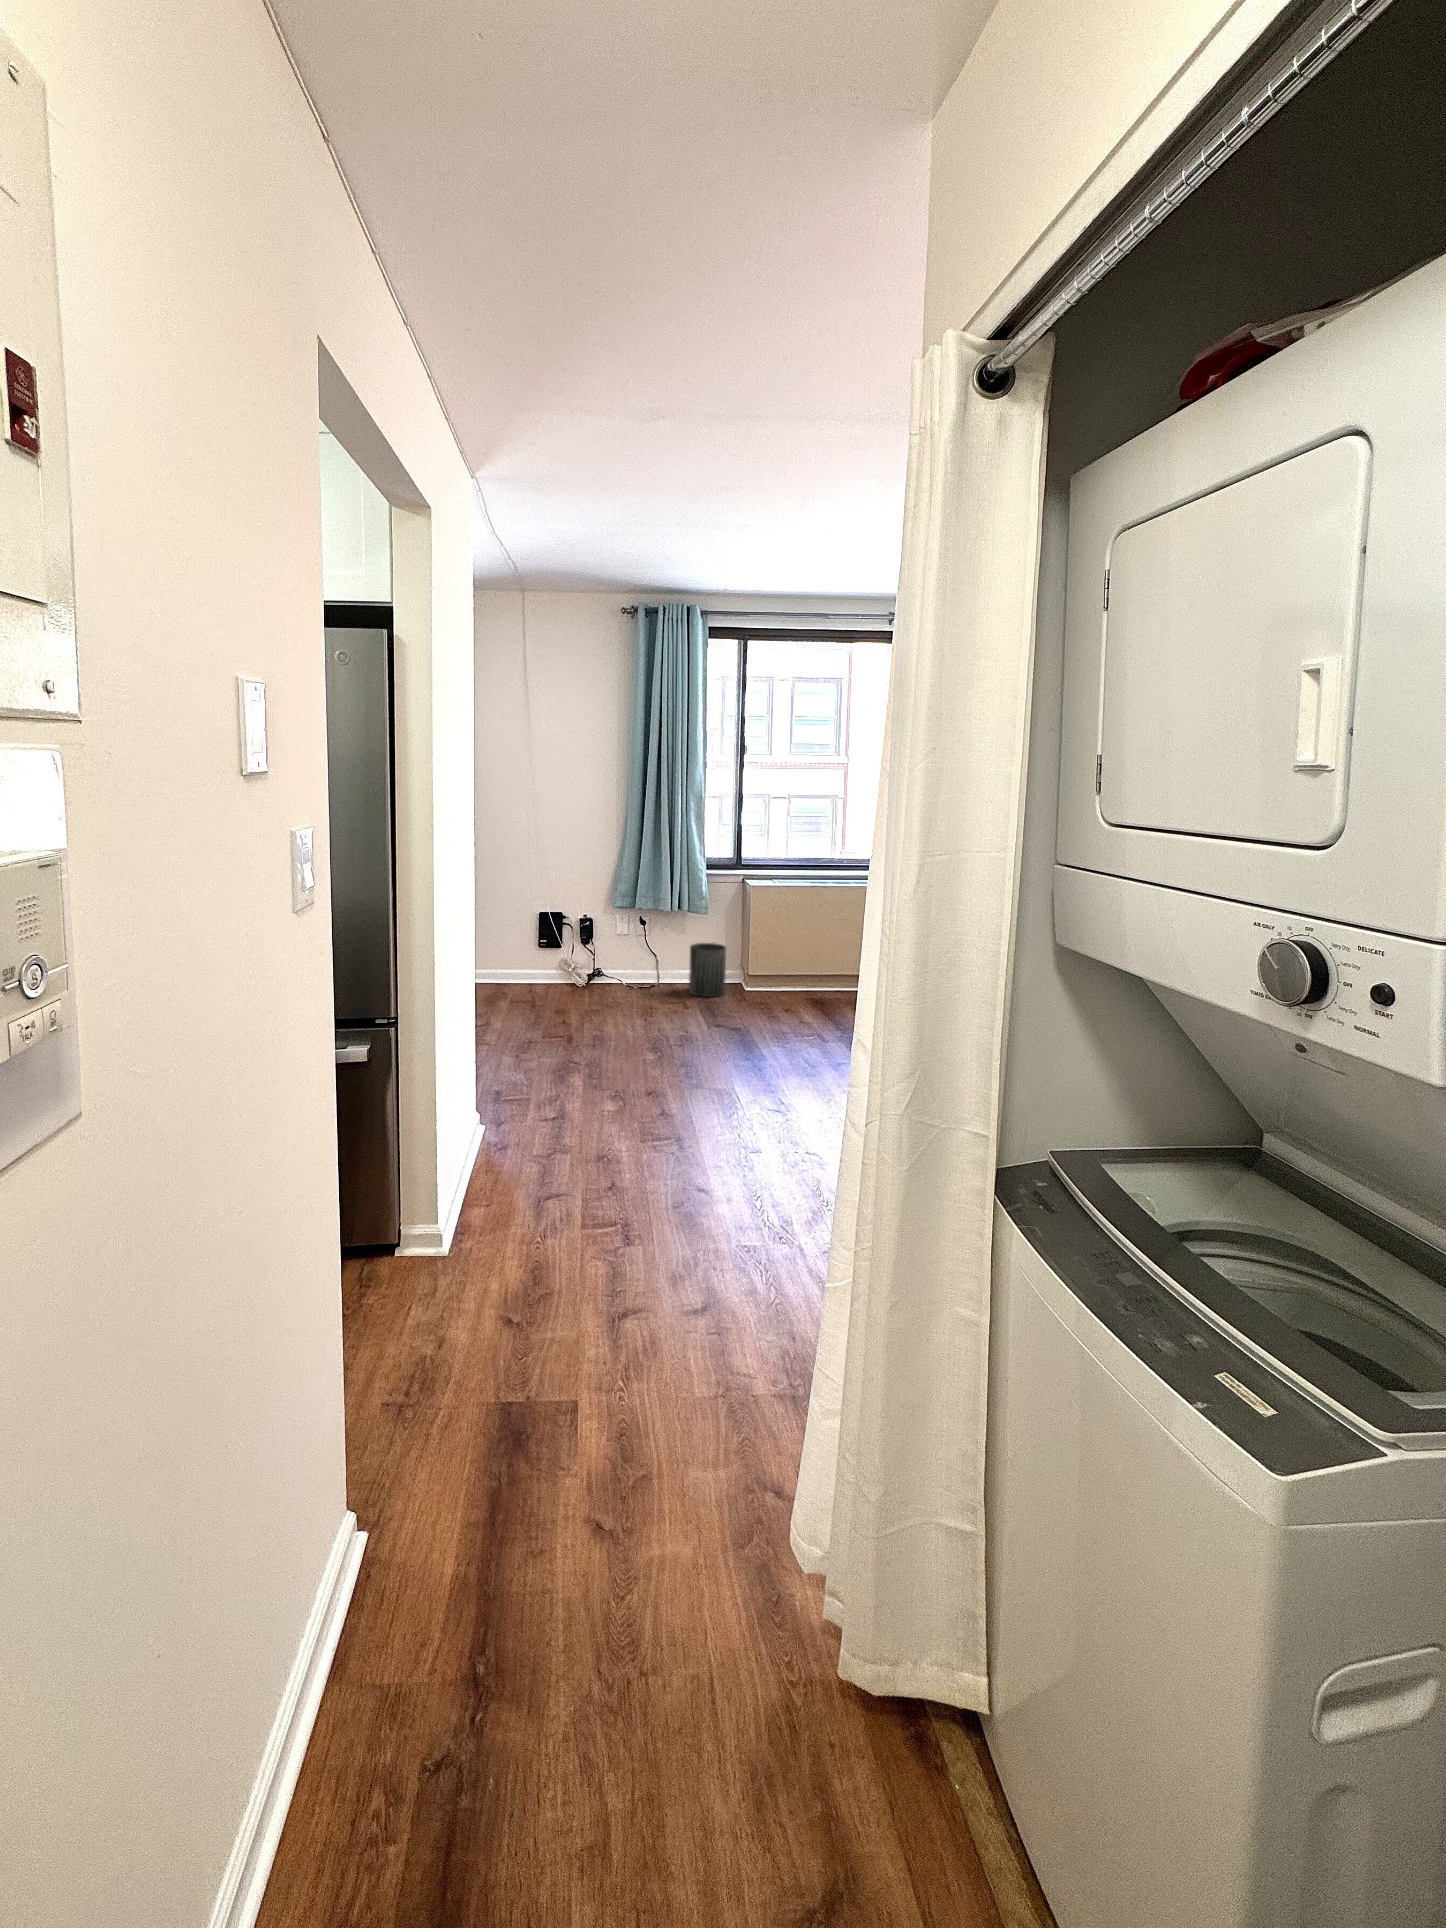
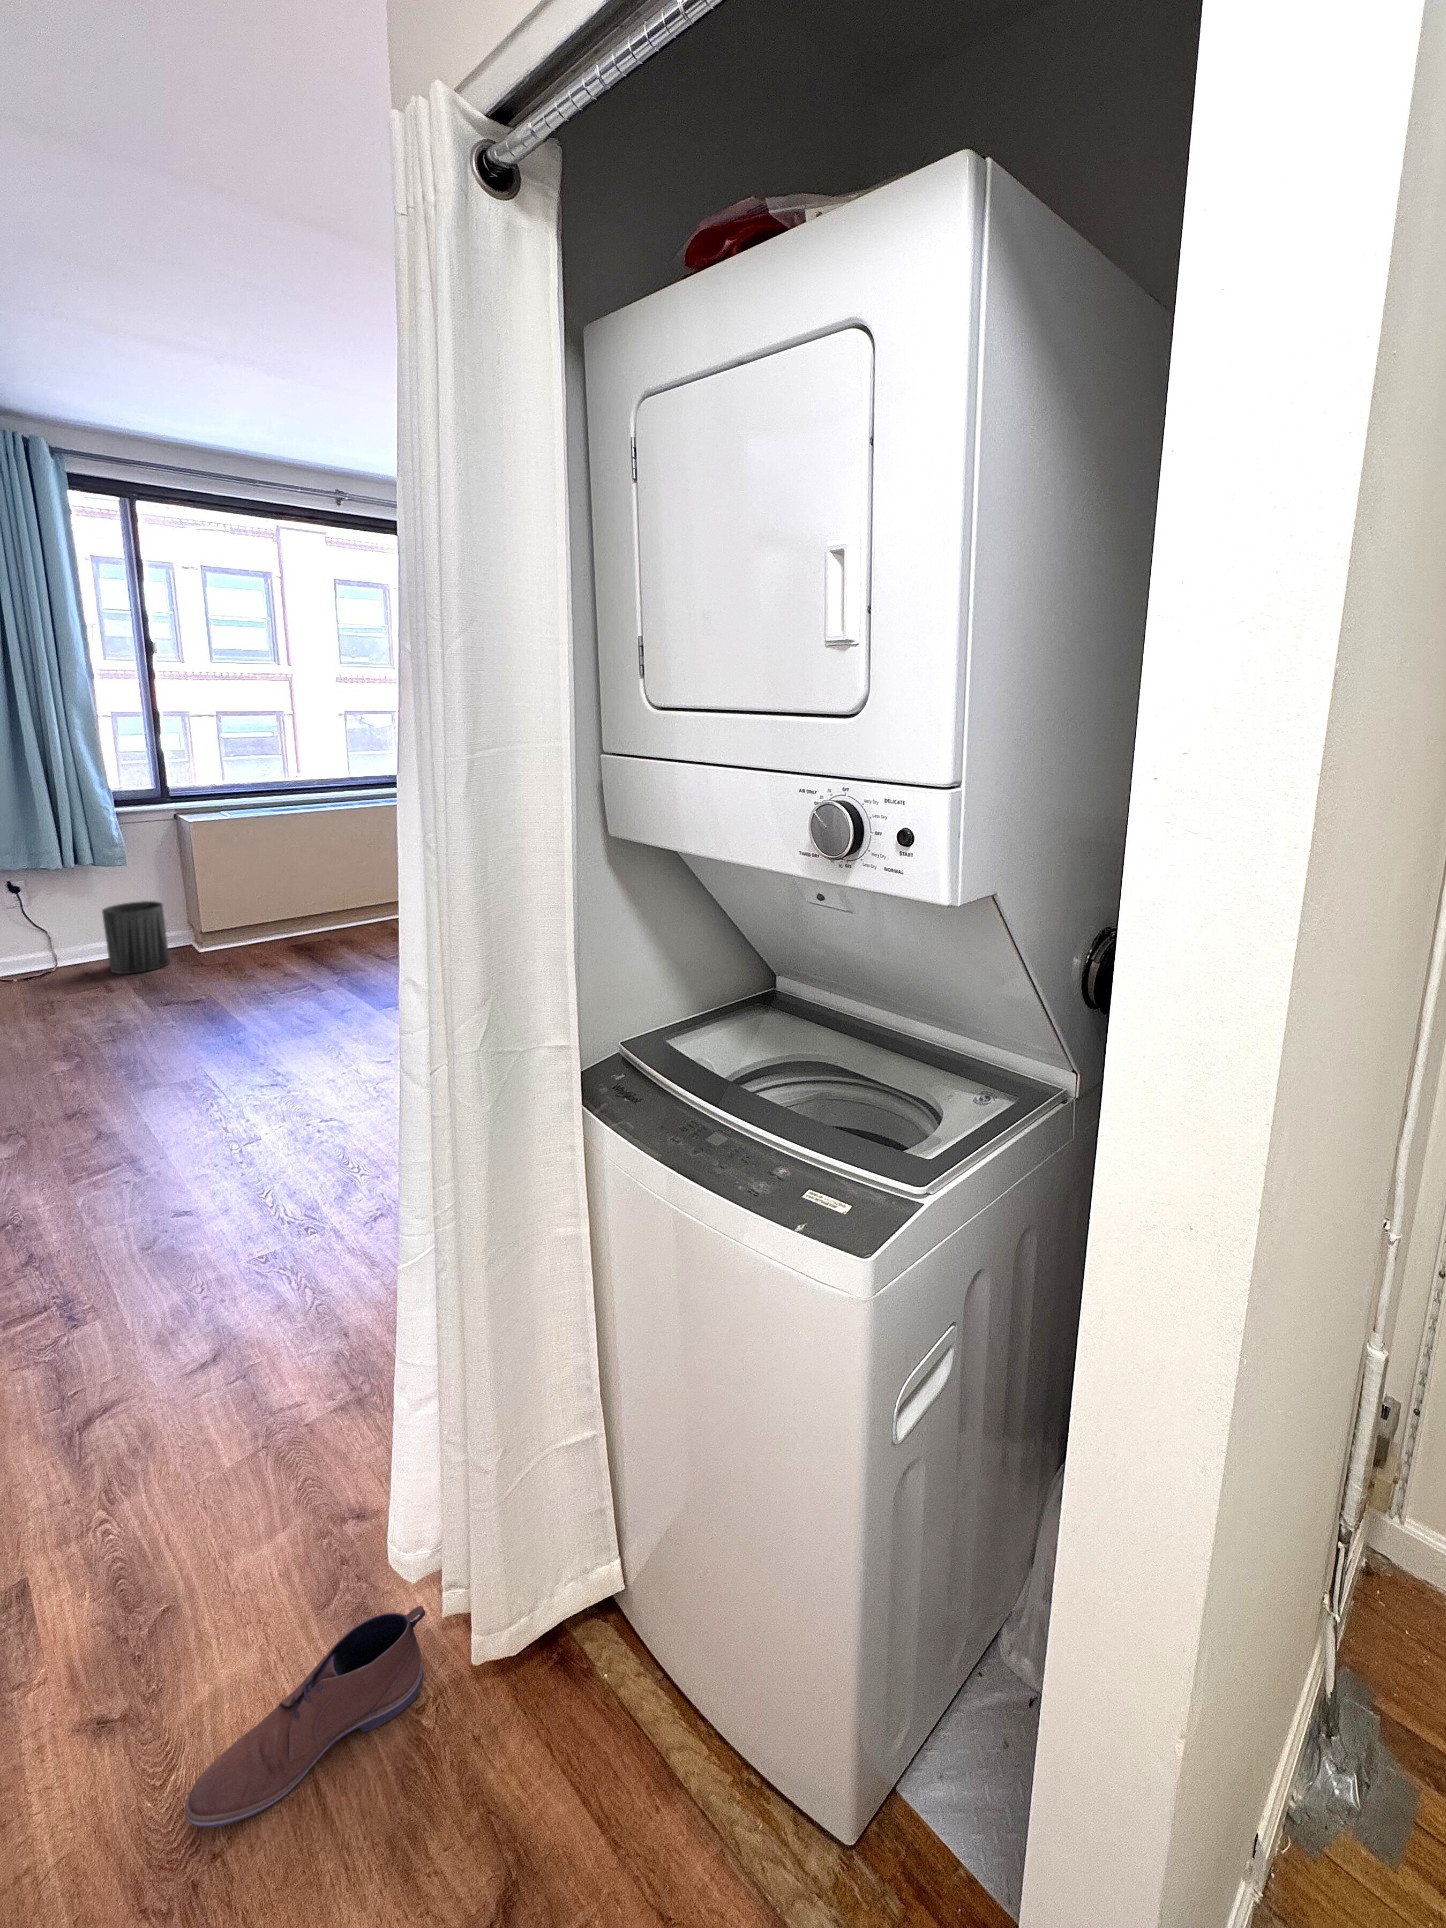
shoe: none [634,1568,809,1670] -> present [185,1606,425,1828]

